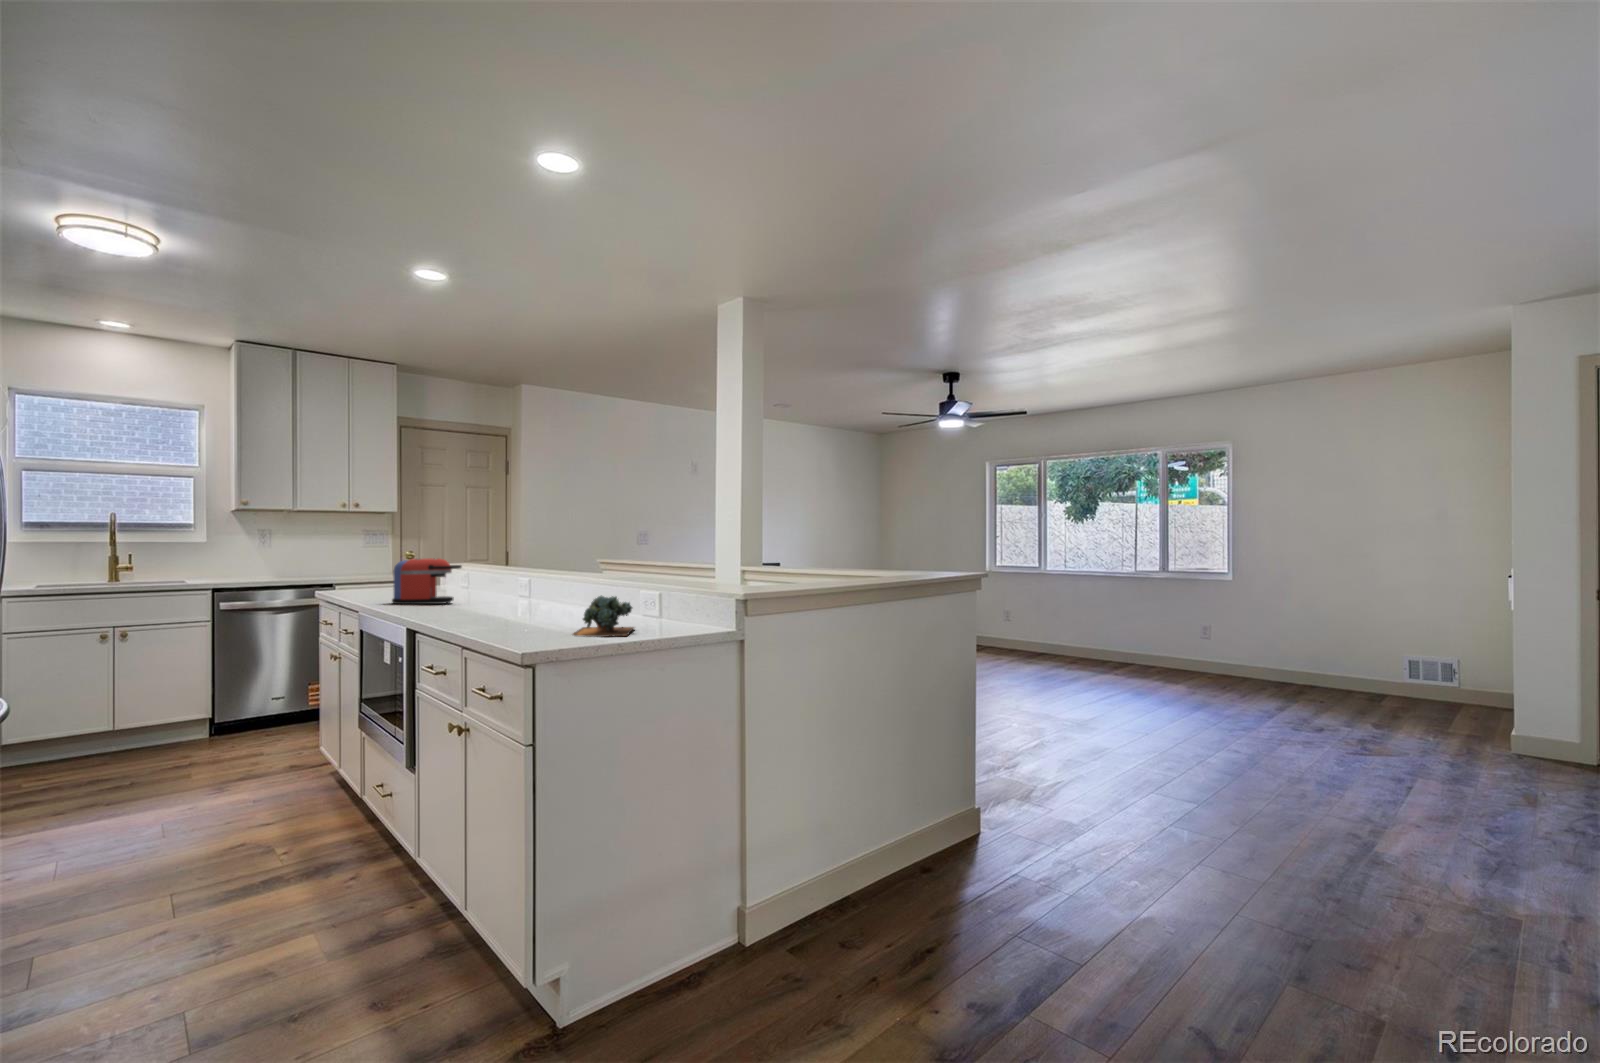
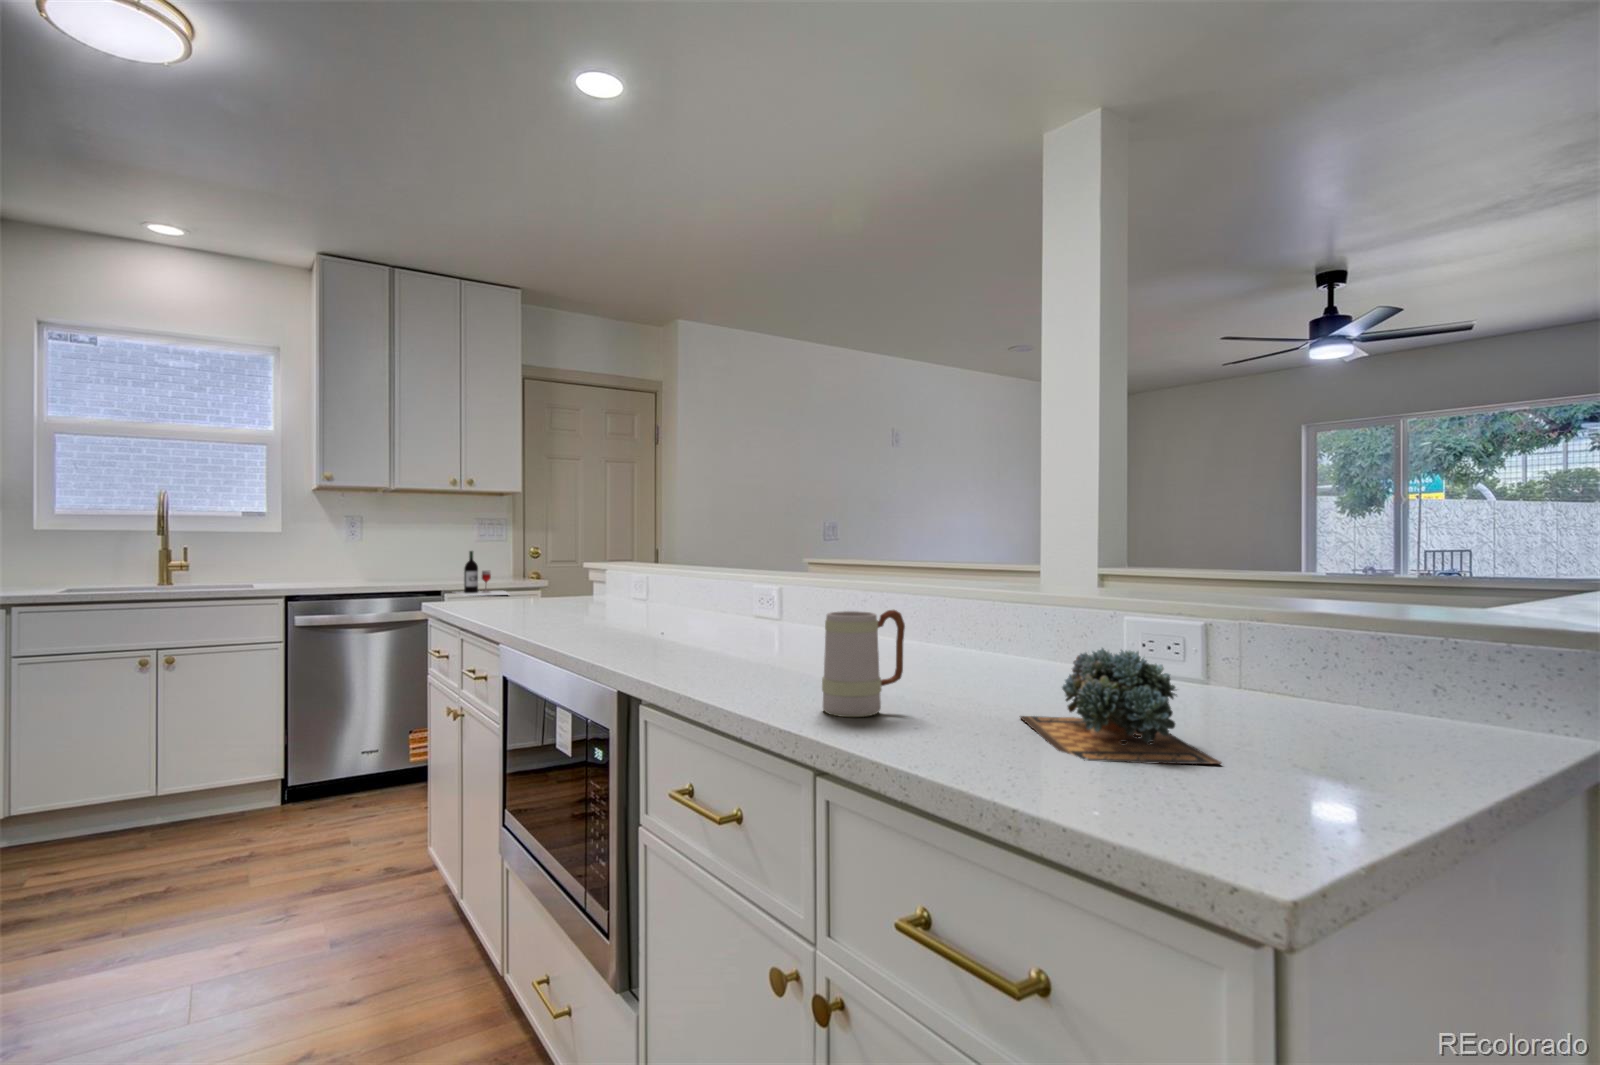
wine bottle: none [328,555,384,587] -> present [456,551,508,596]
coffee maker: present [392,559,462,604] -> none [549,556,660,634]
mug: none [493,582,533,628] -> present [822,610,905,717]

